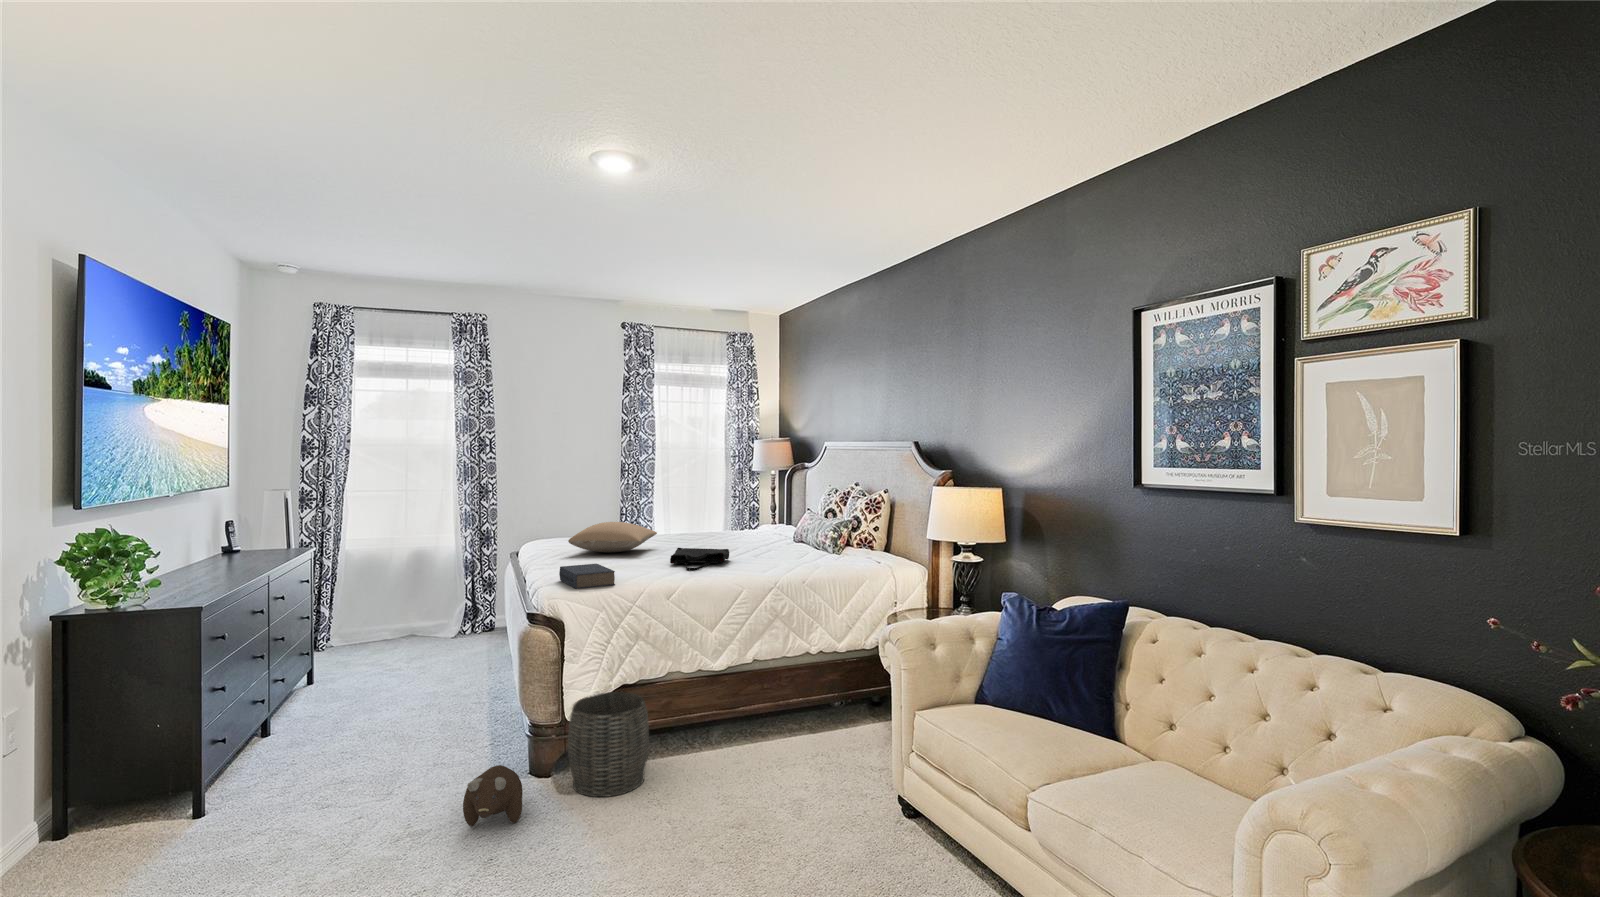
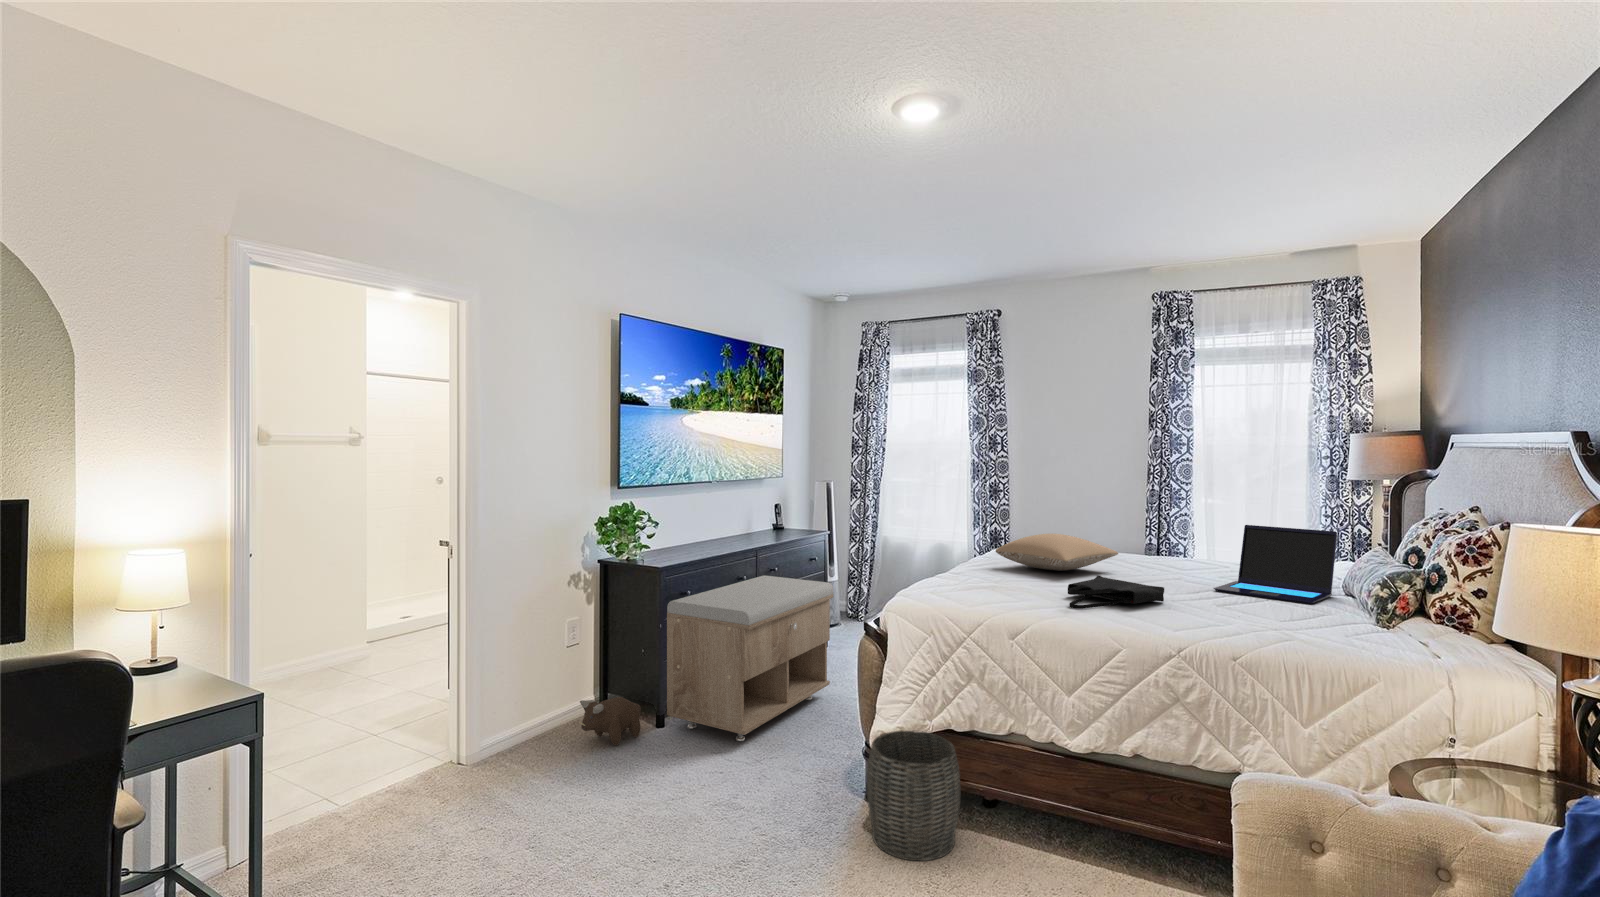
laptop: none [736,503,794,550] -> present [1214,525,1337,604]
book: present [559,564,615,589] -> none [897,577,953,609]
storage bench: none [224,597,395,799] -> present [667,575,833,742]
plush toy: present [463,765,523,826] -> present [580,697,641,746]

